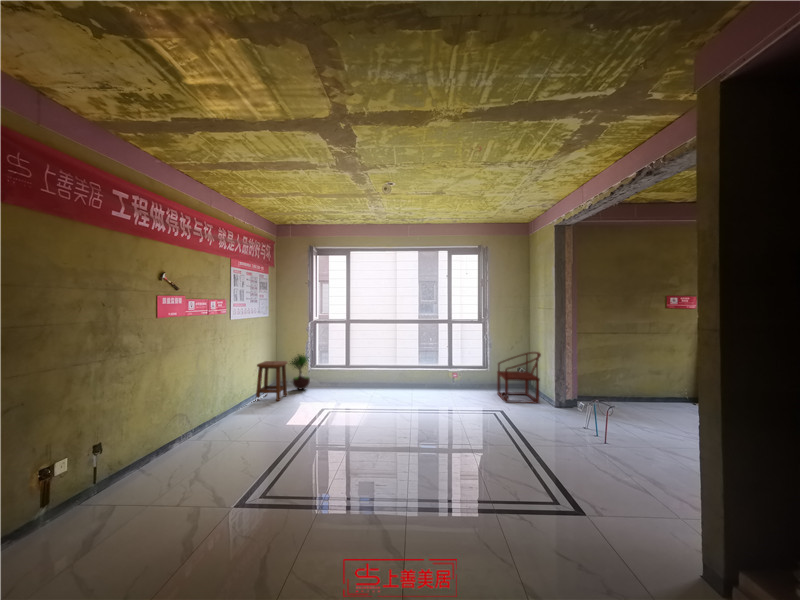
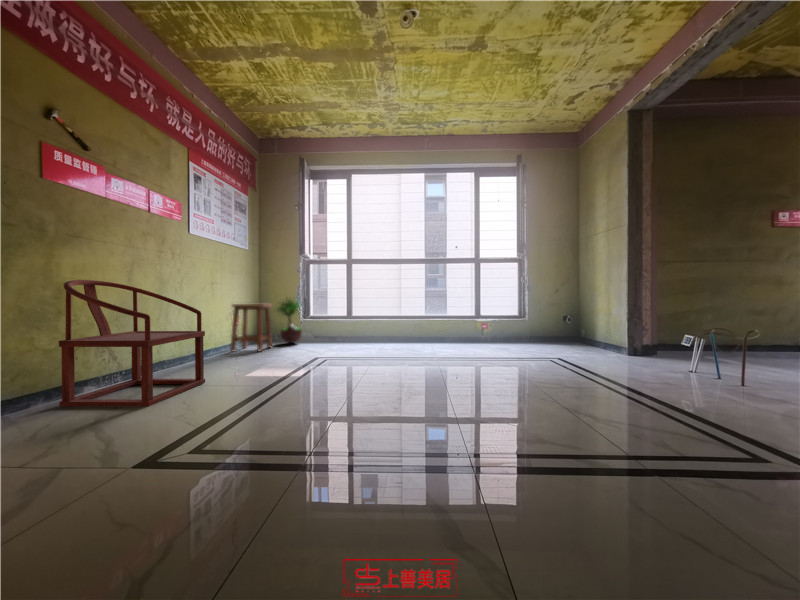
armchair: present [497,352,541,403] -> present [59,280,205,406]

